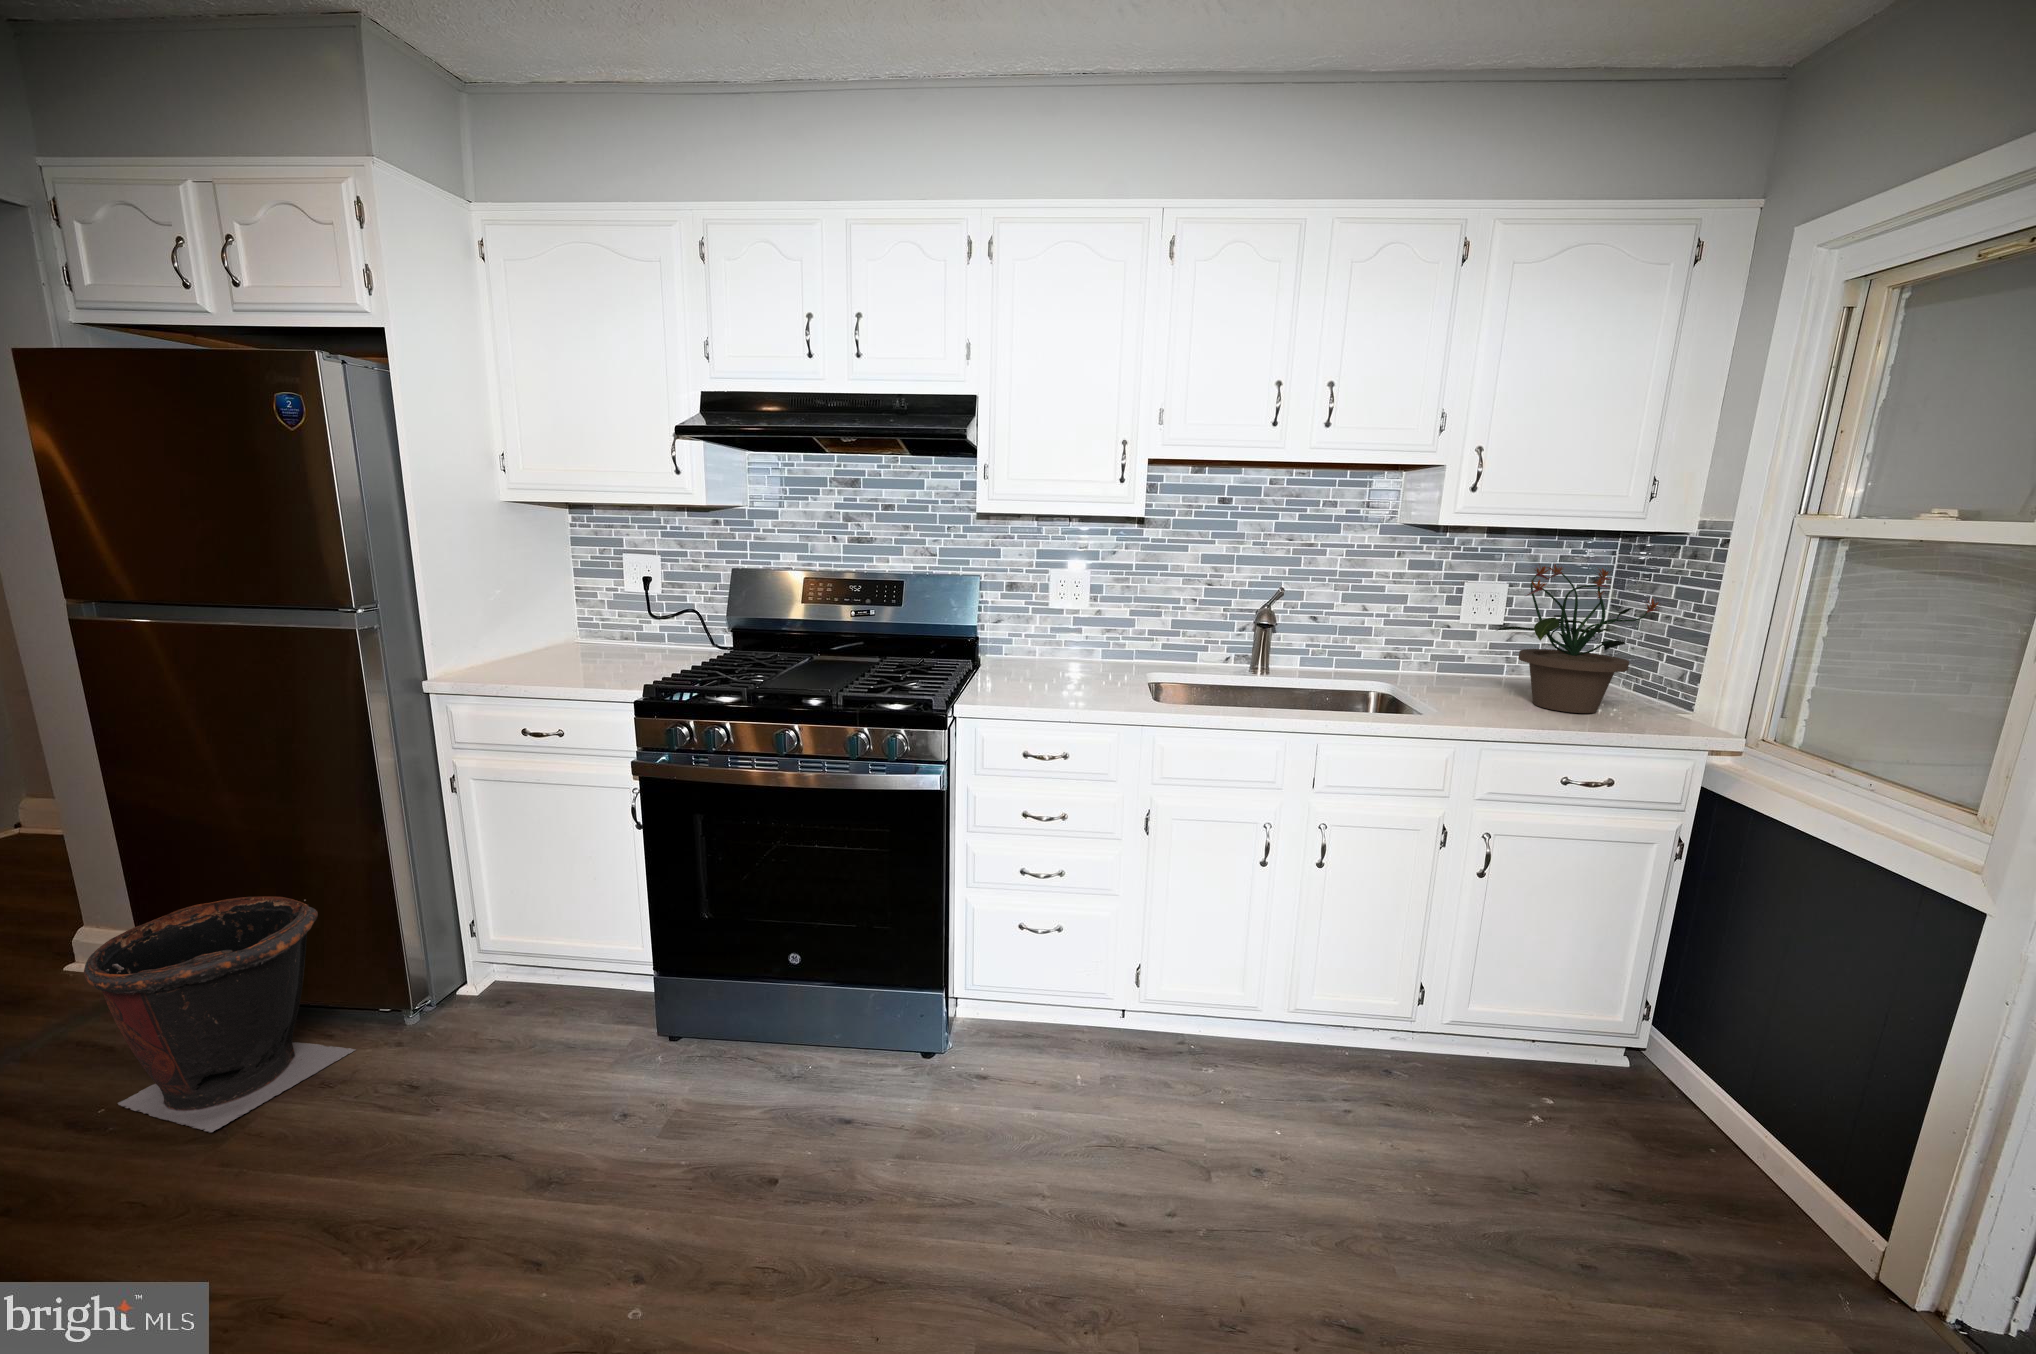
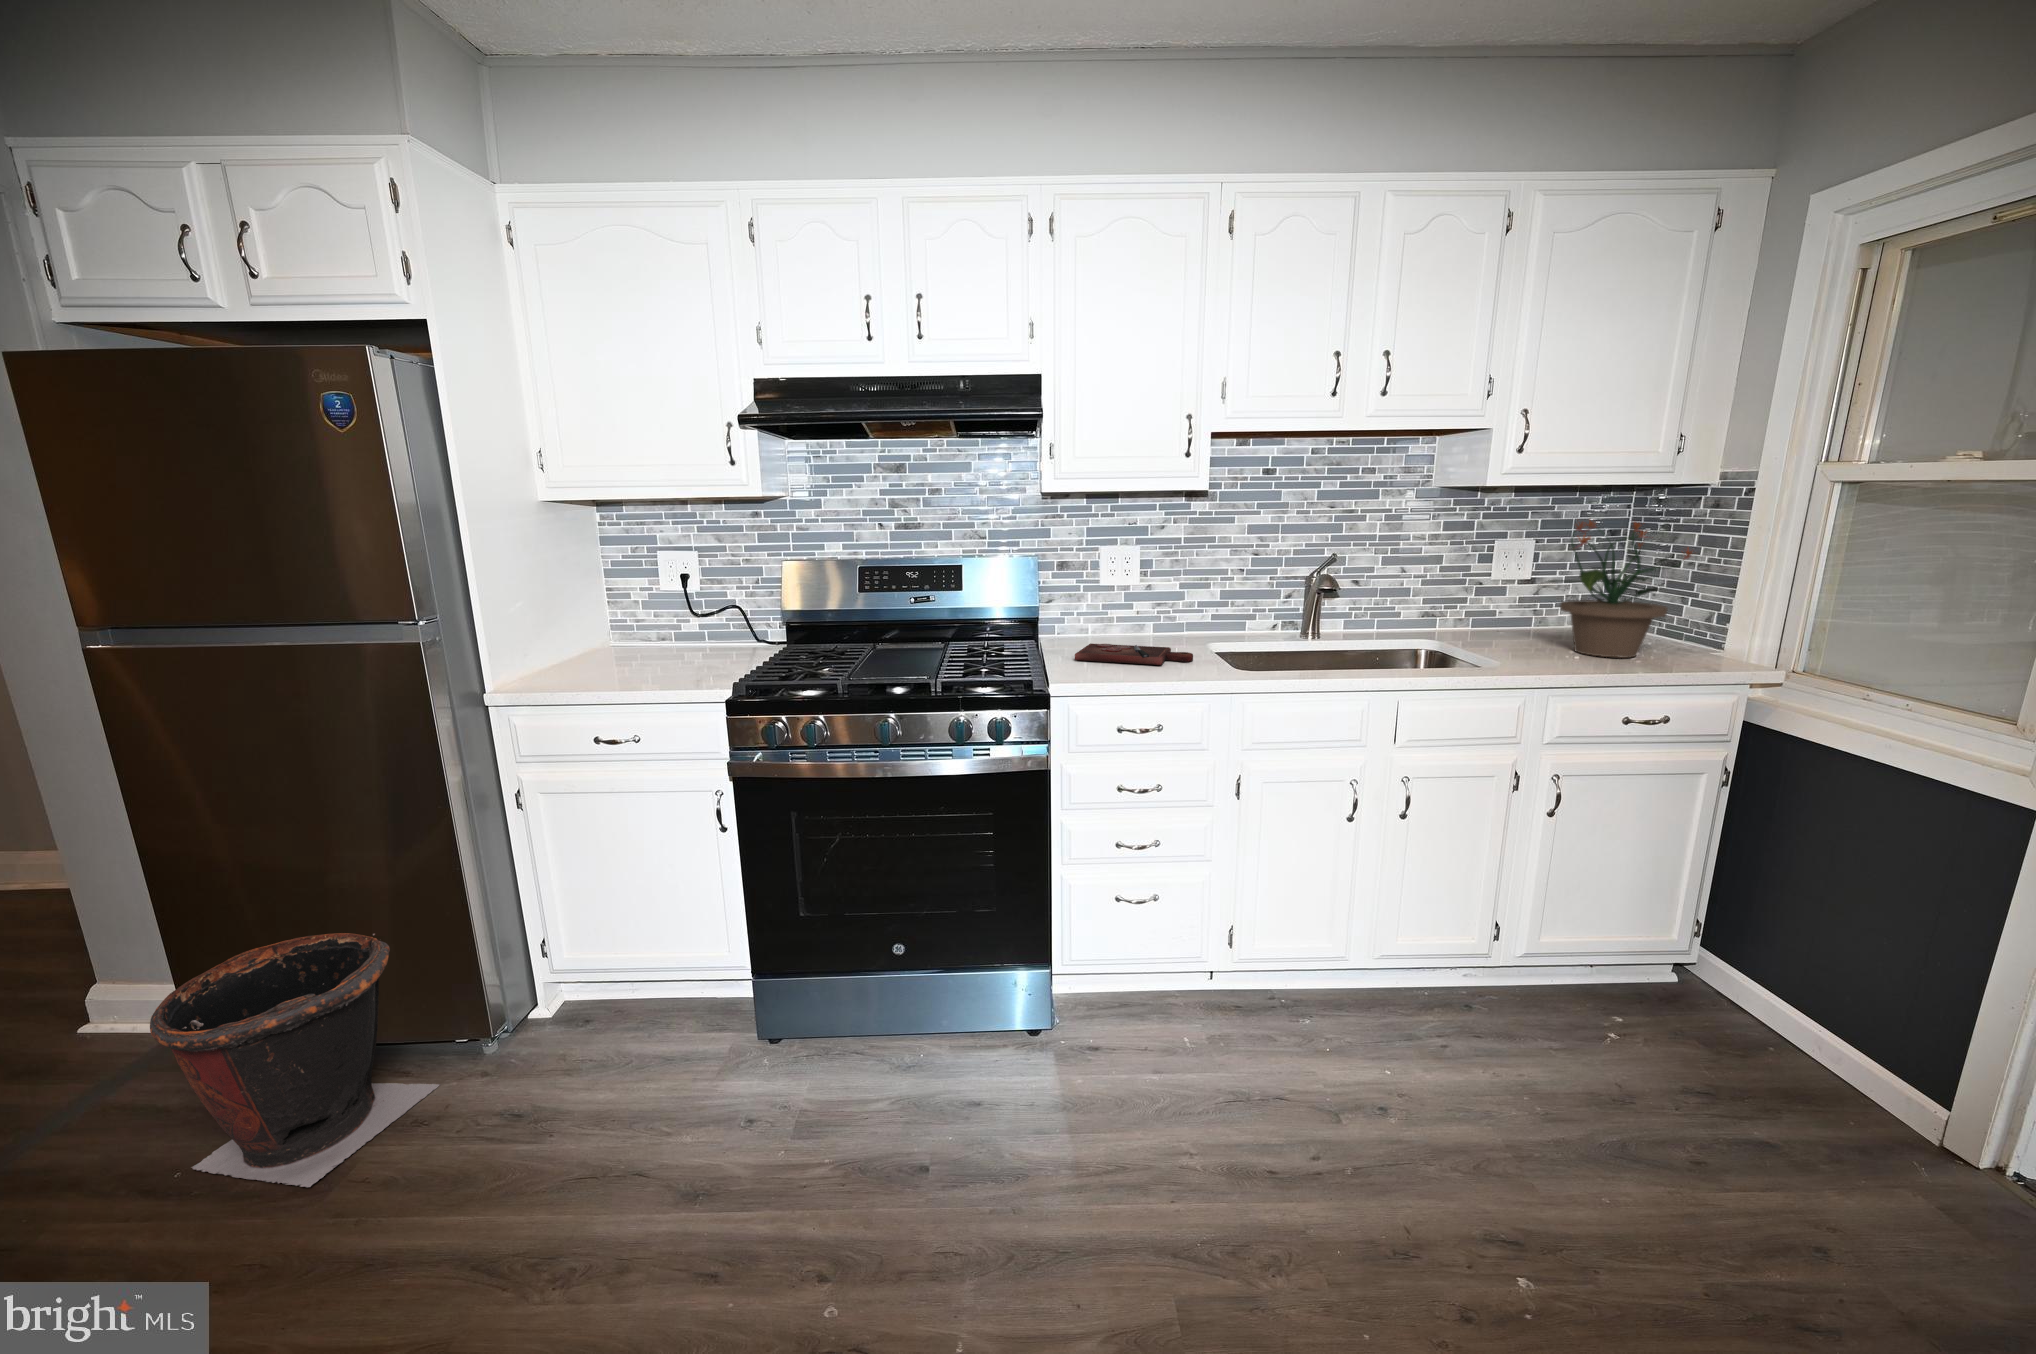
cutting board: none [1004,666,1123,691] -> present [1075,643,1193,665]

